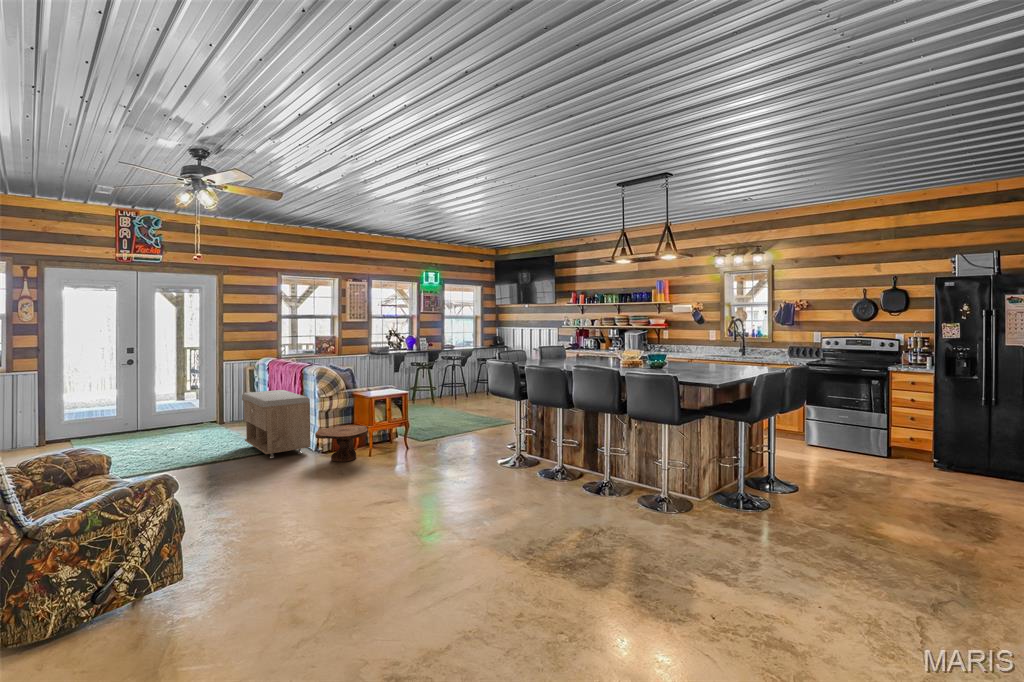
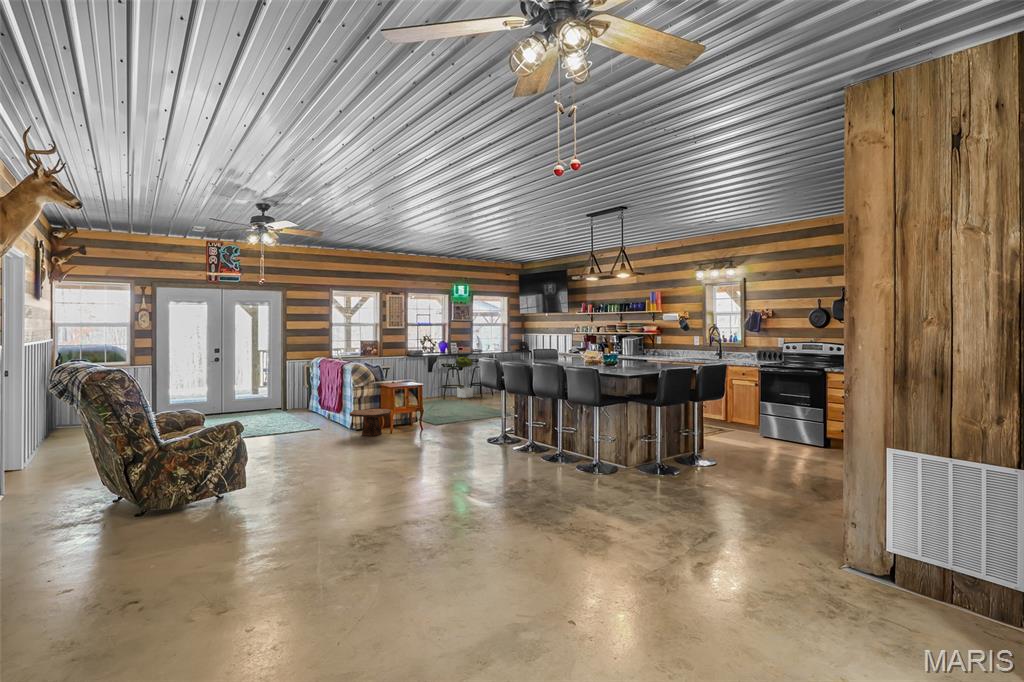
potted tree: none [426,353,448,401] -> present [455,357,473,398]
storage bench: present [242,390,310,458] -> none [298,381,348,432]

